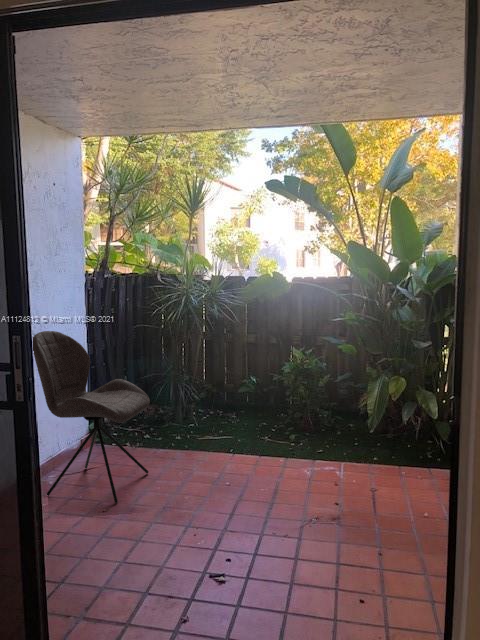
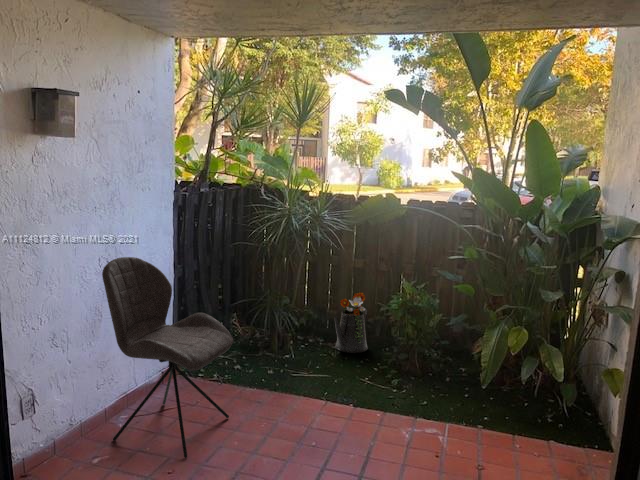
watering can: none [233,365,264,420] -> present [334,292,368,353]

